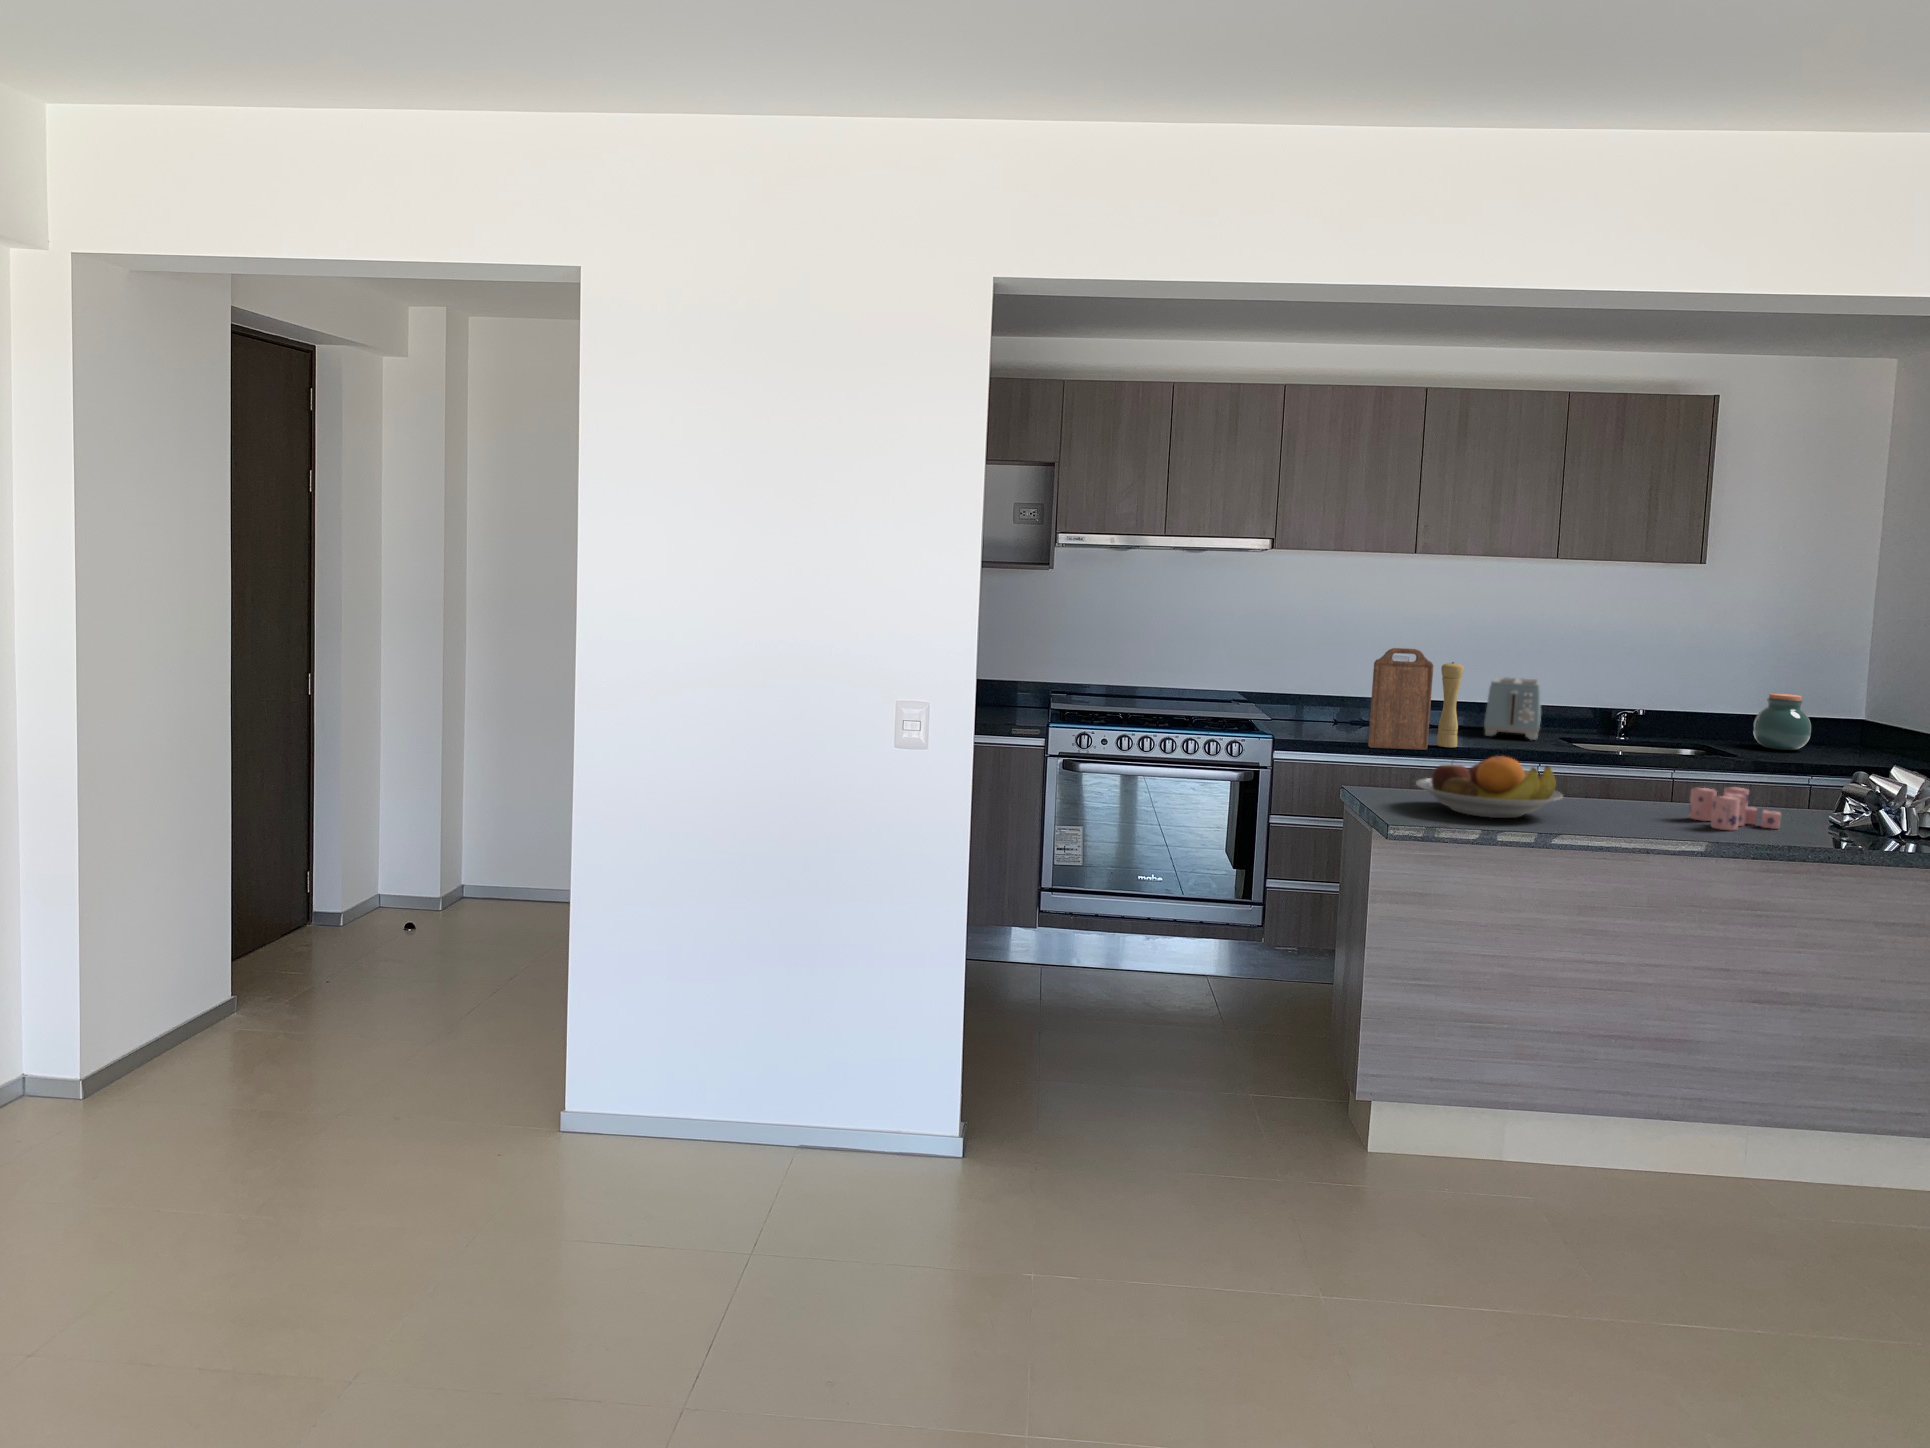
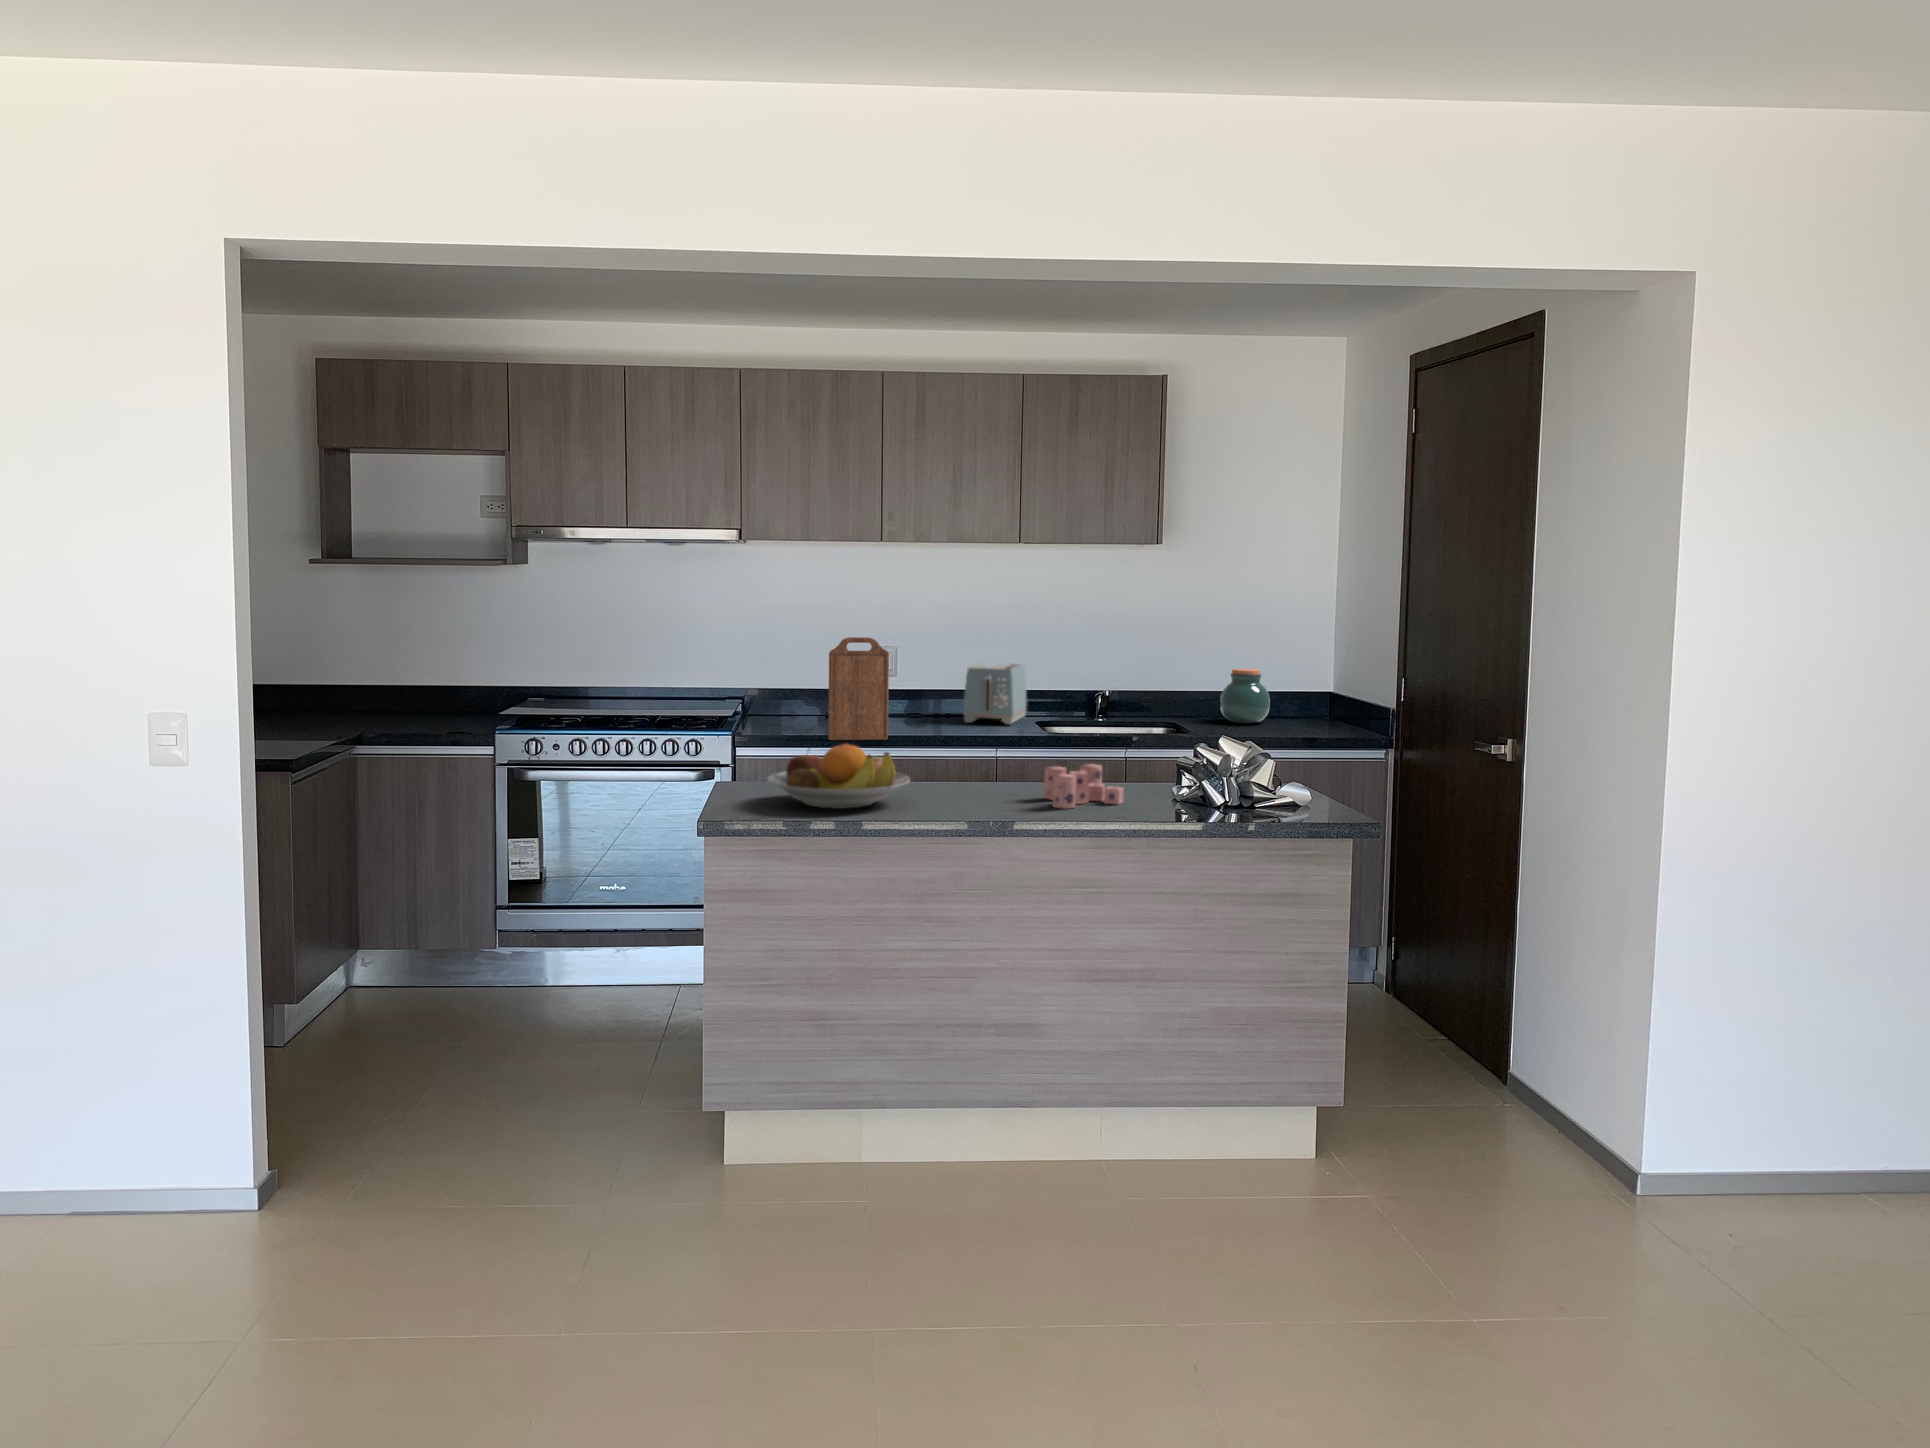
pepper mill: present [1437,662,1464,747] -> none [903,650,924,736]

